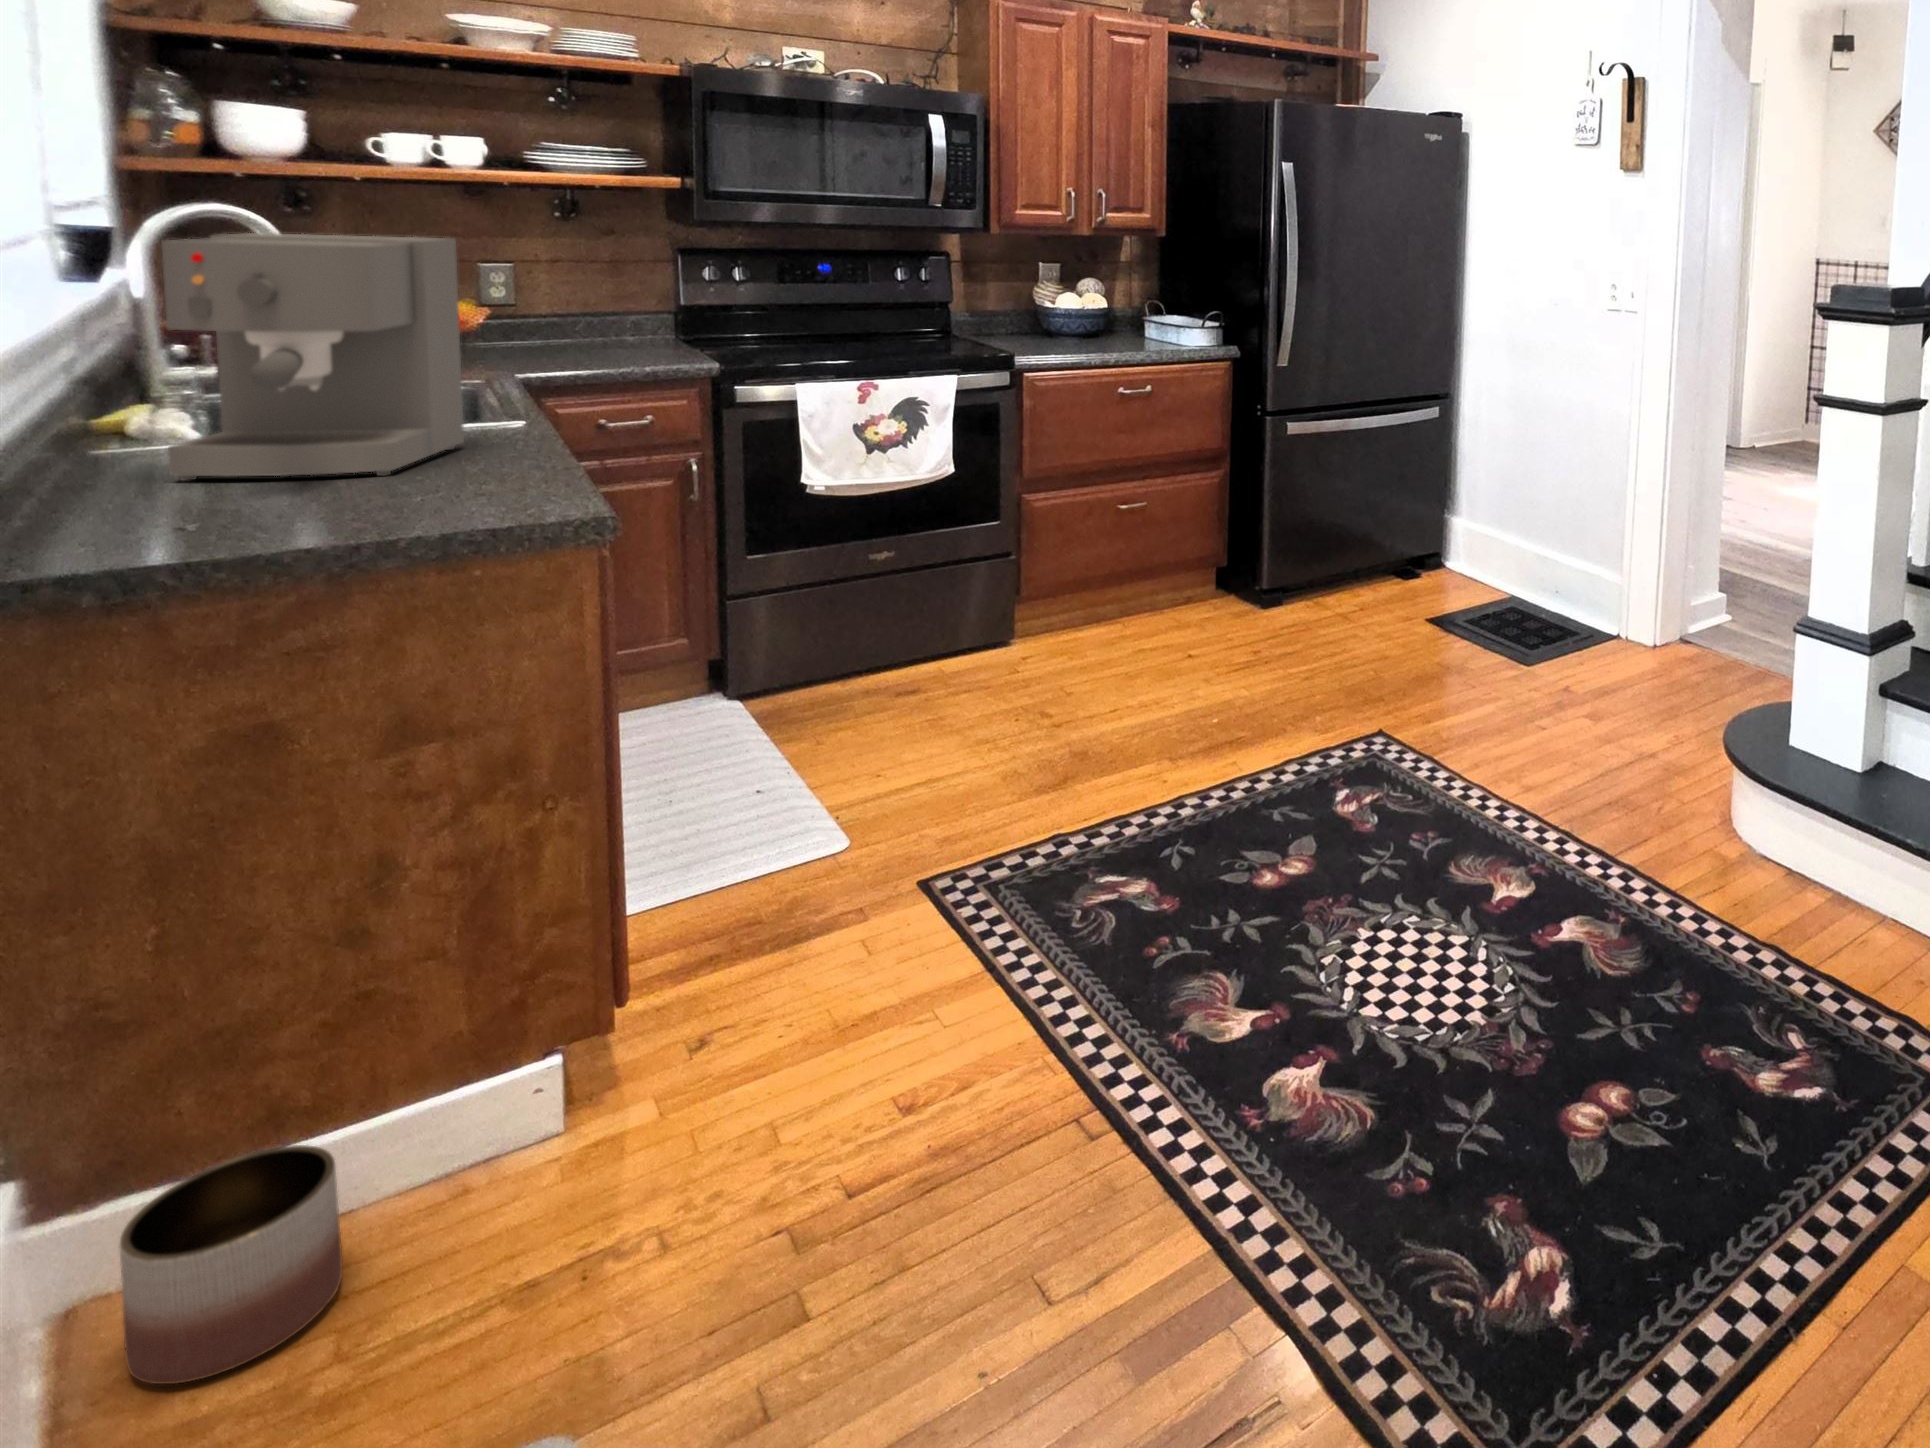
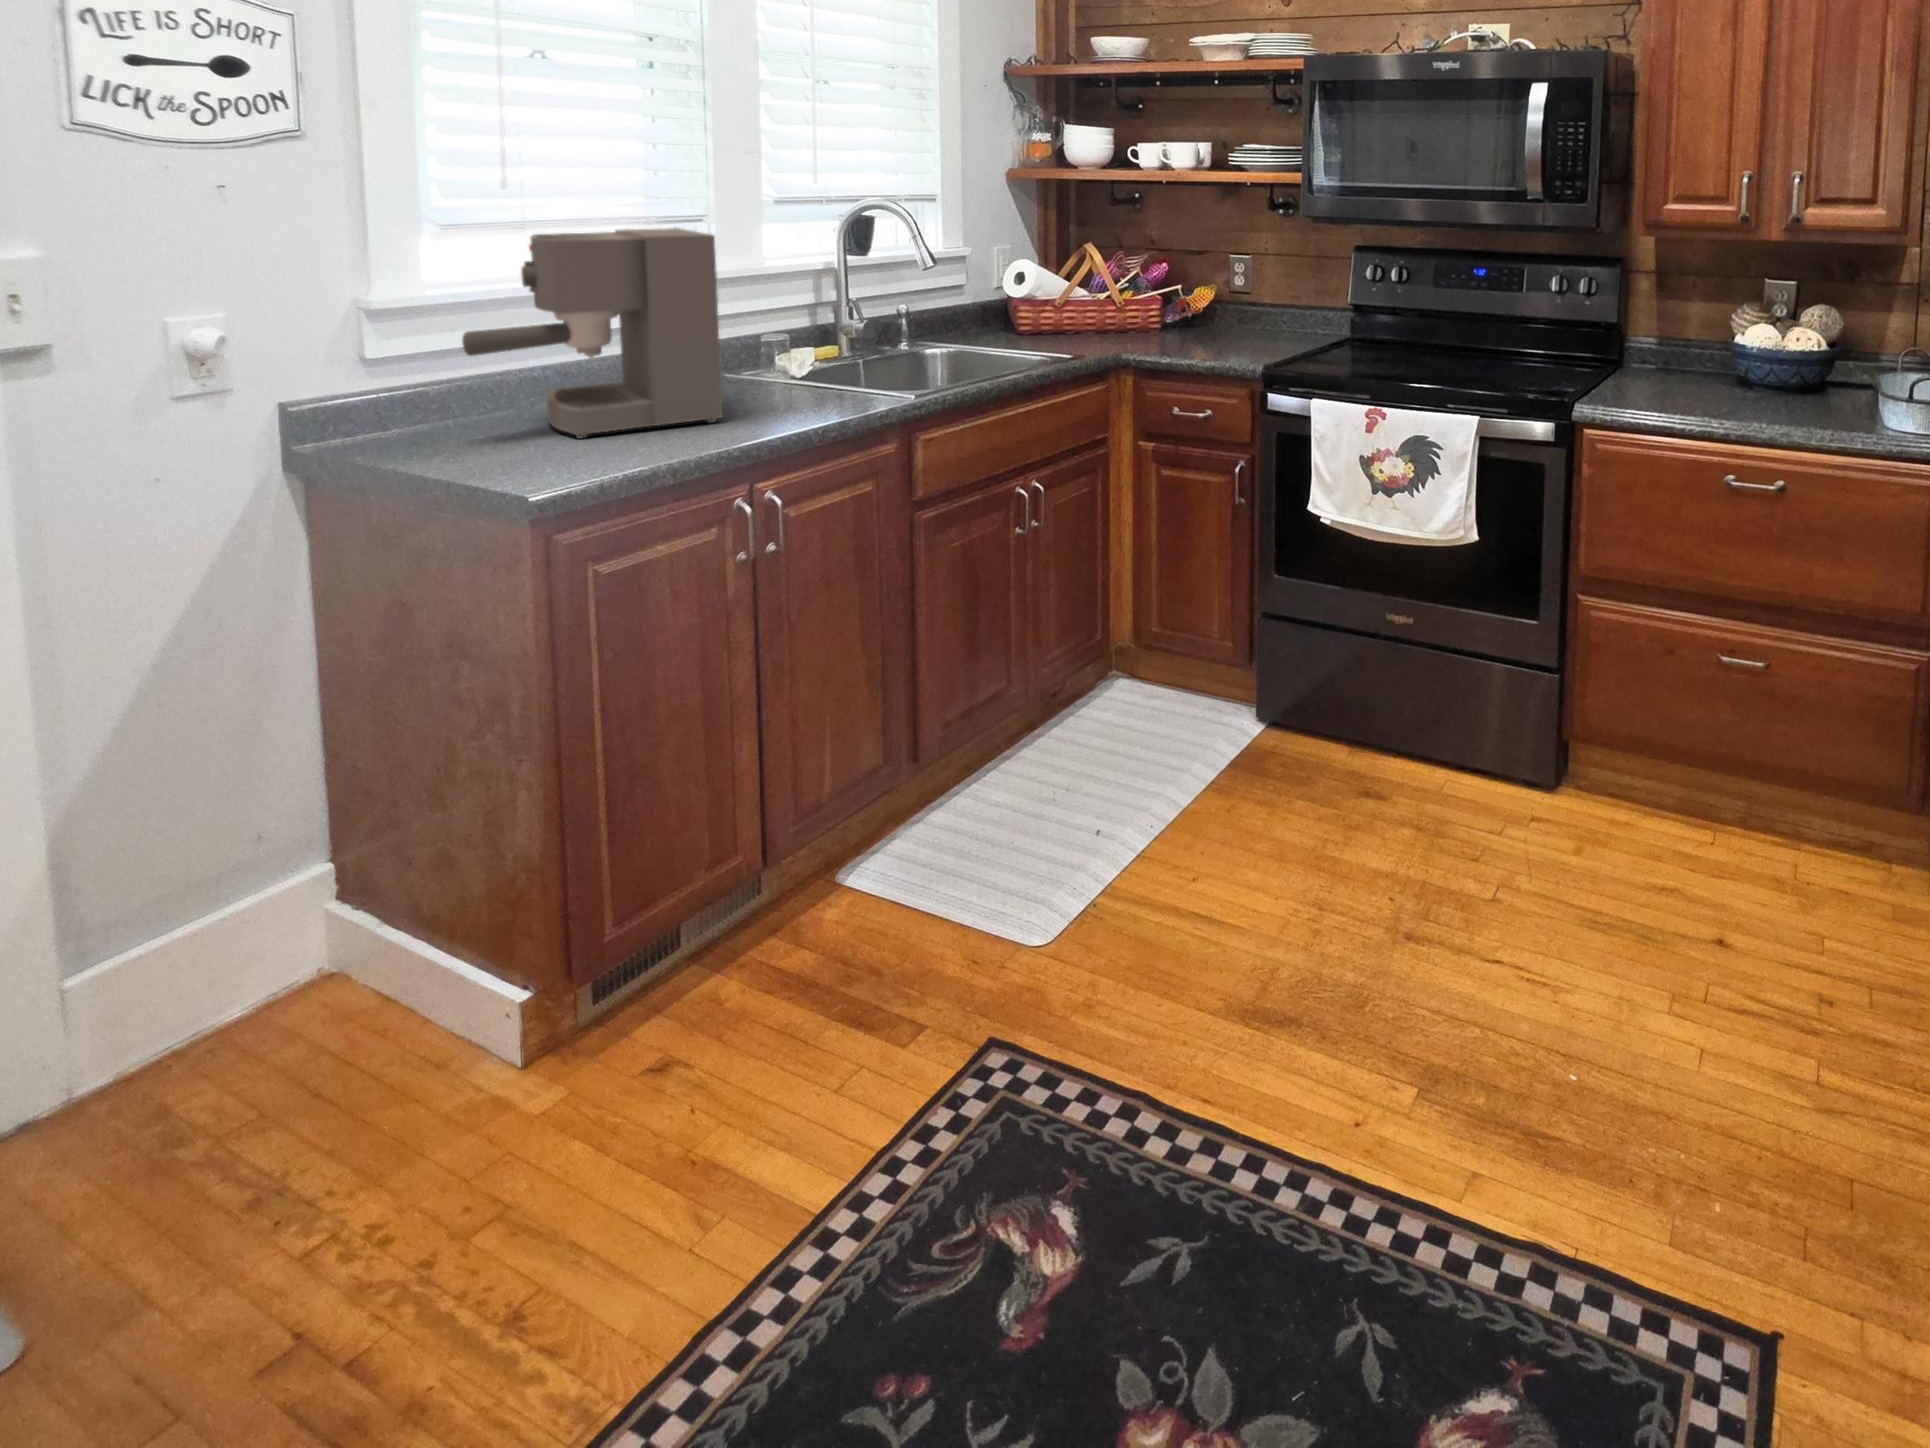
planter: present [119,1145,343,1384] -> none [113,953,283,1132]

